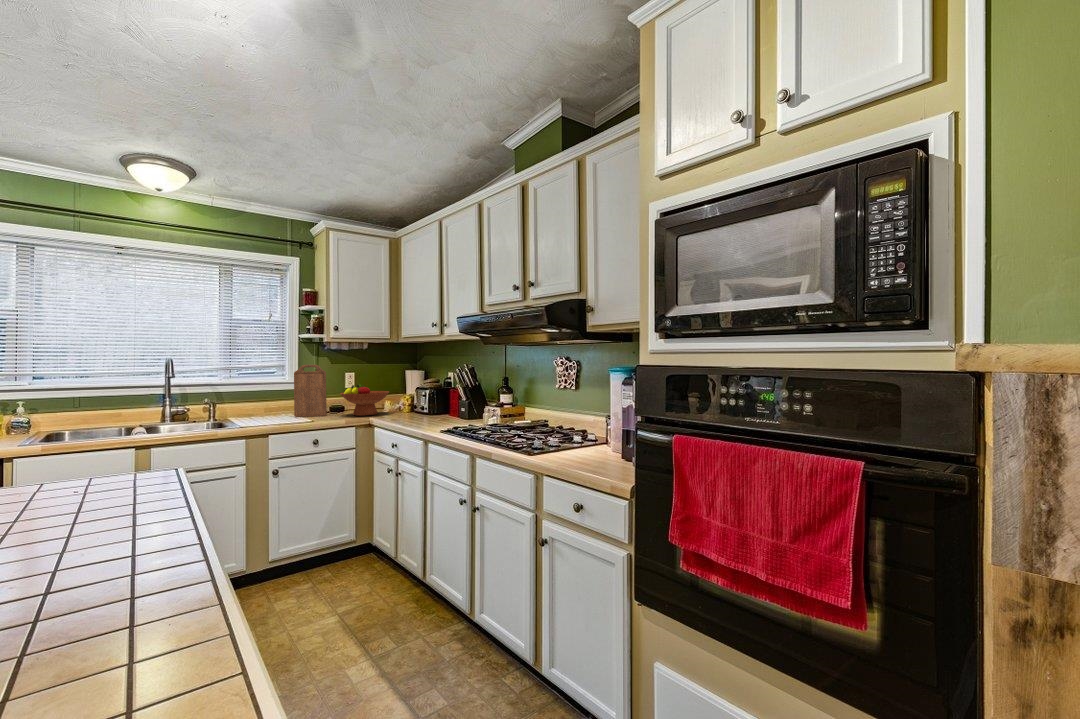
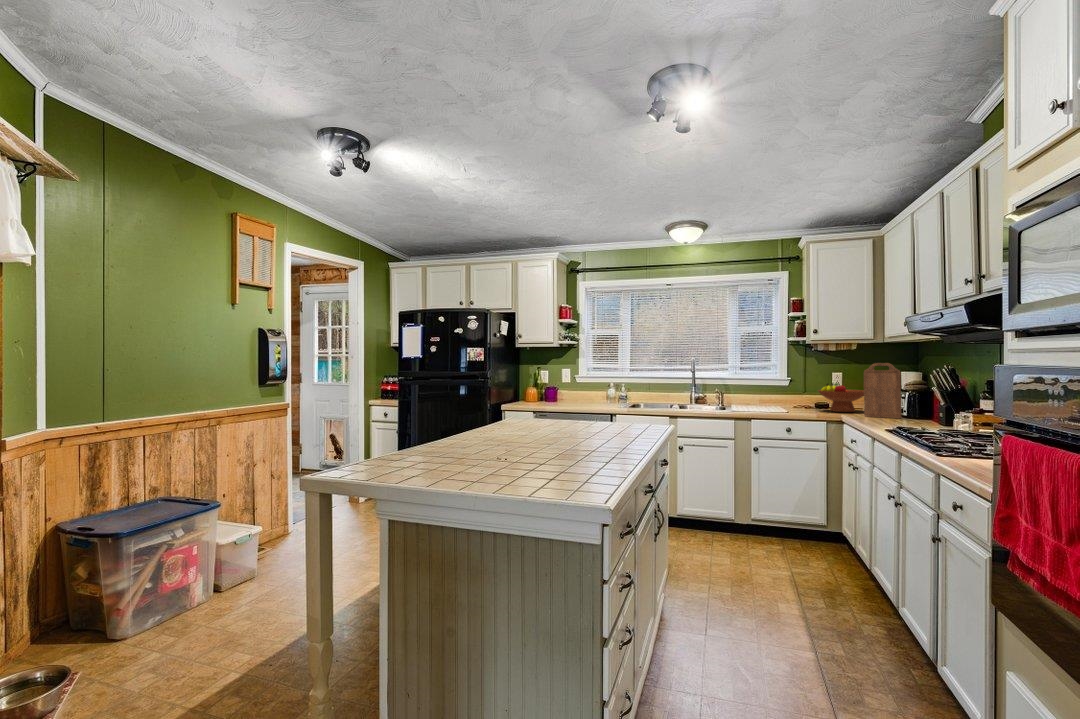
cutting board: present [294,365,327,417] -> present [864,363,901,419]

